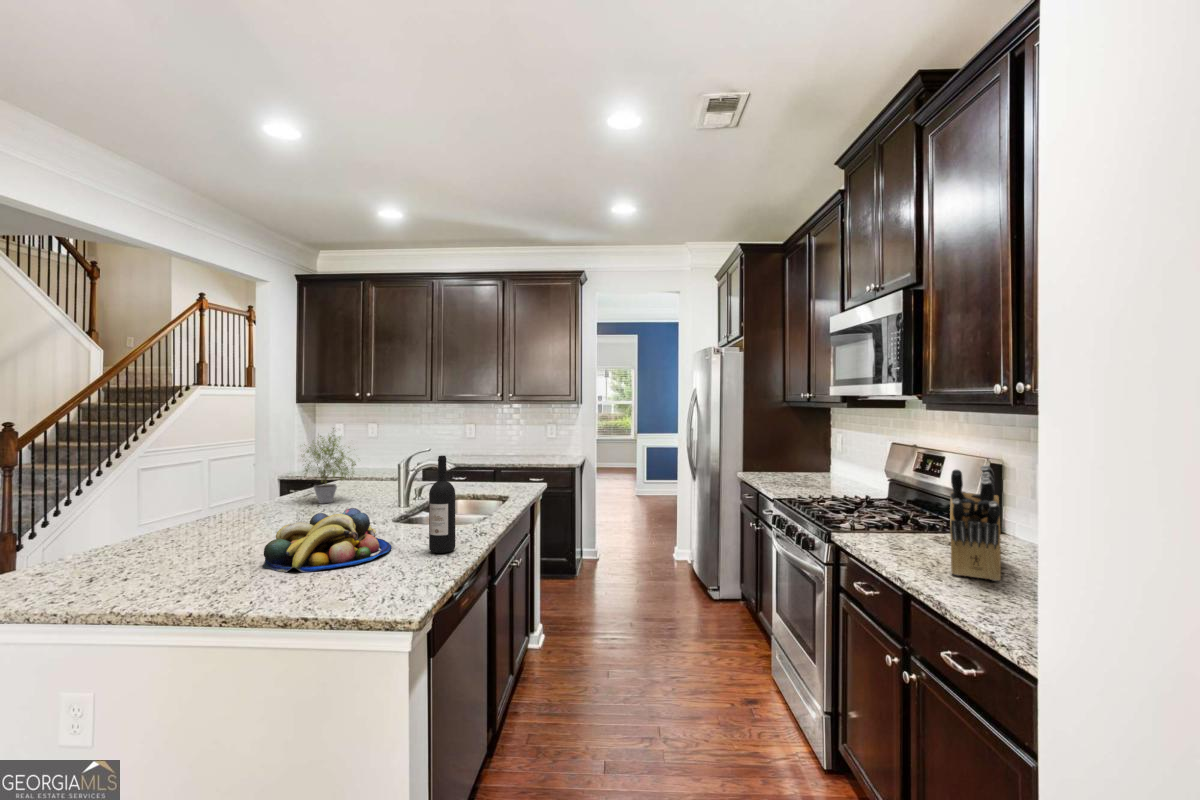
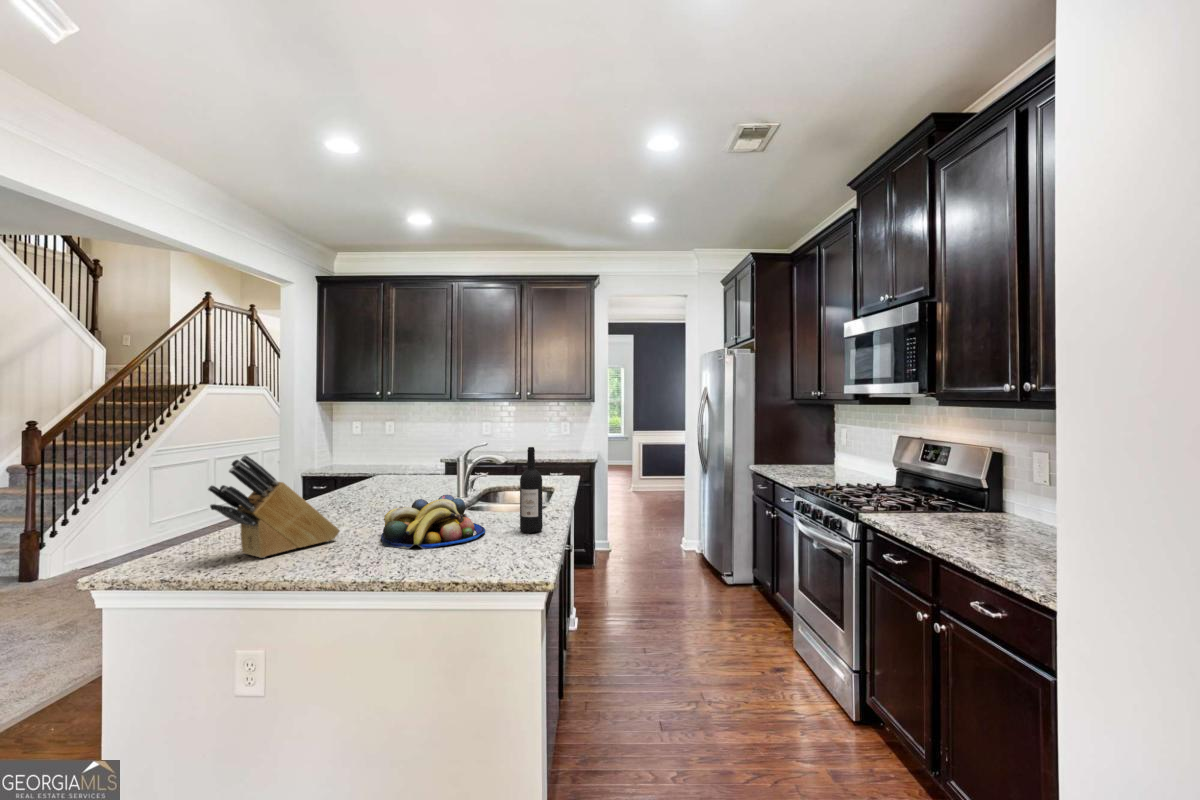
potted plant: present [303,428,356,504] -> none [358,424,421,495]
knife block: present [950,465,1001,581] -> present [208,455,340,558]

